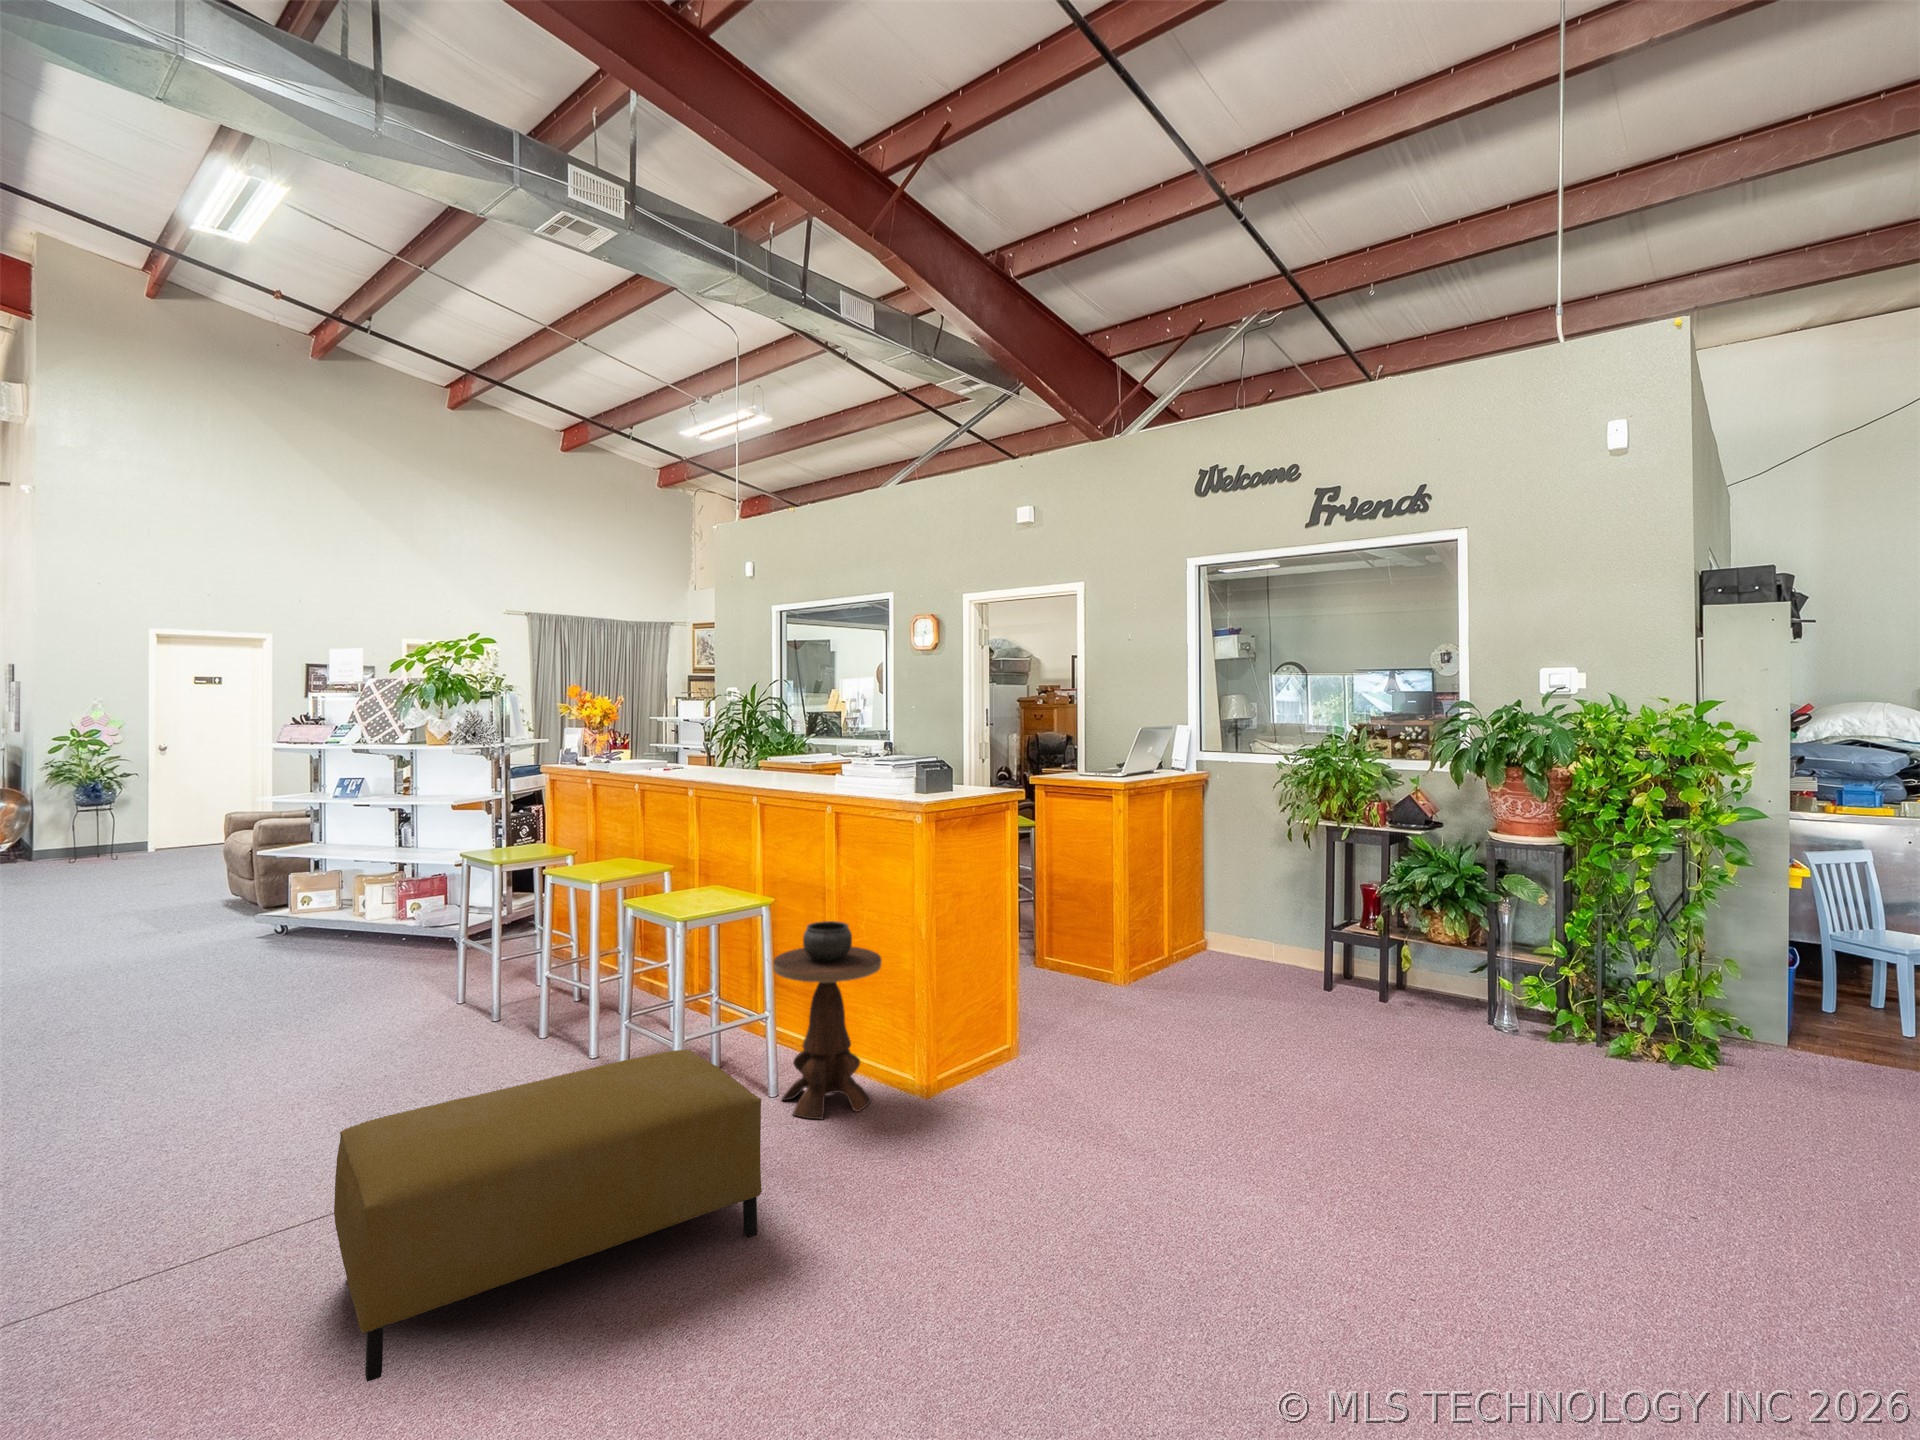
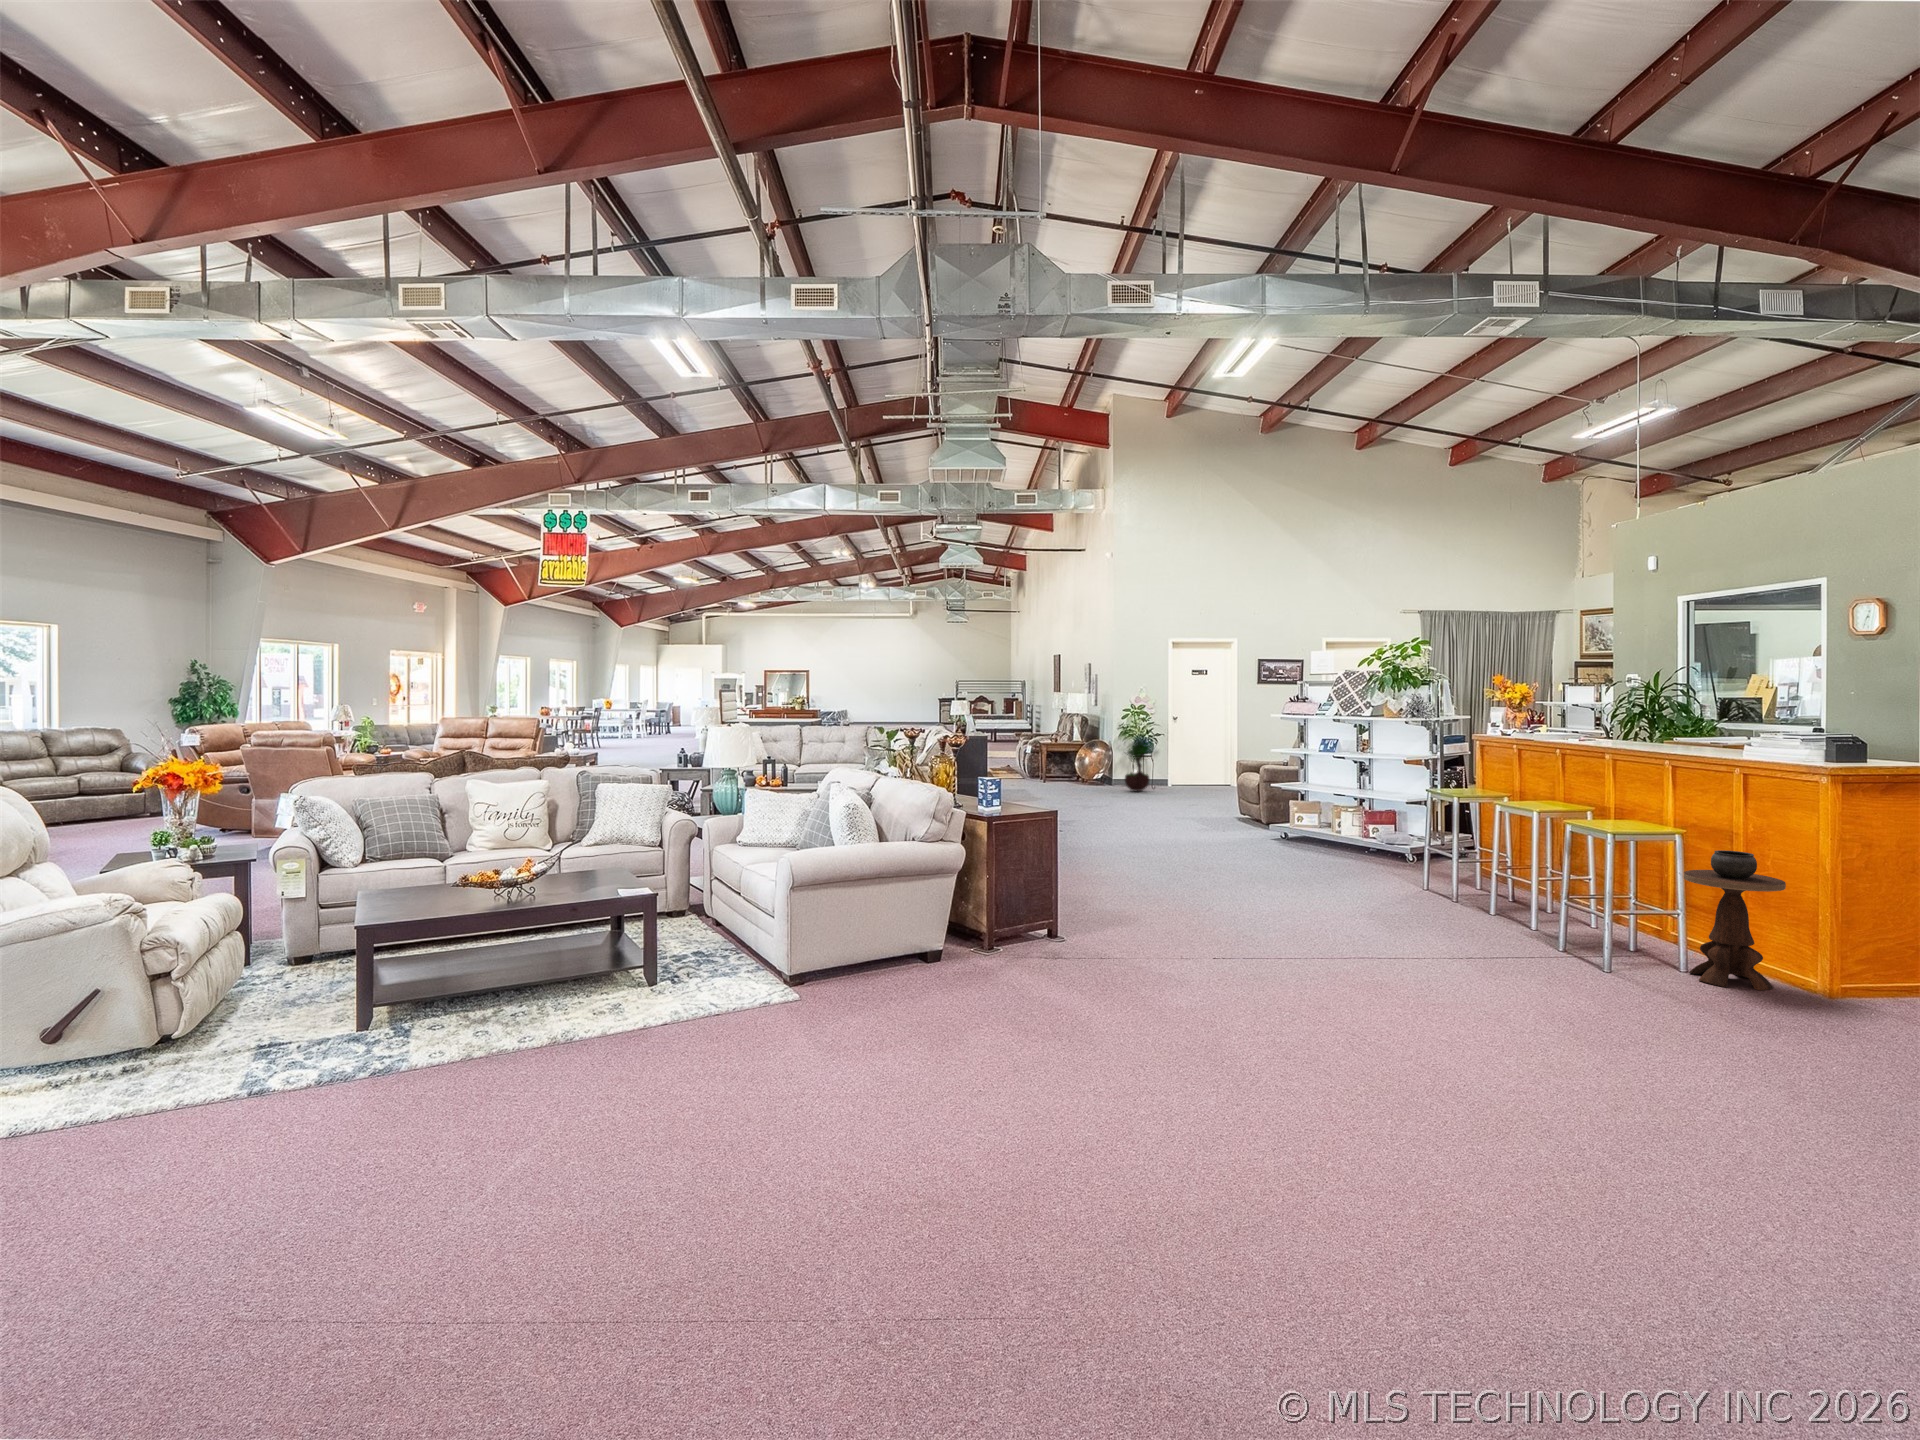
potted tree: none [41,774,113,864] -> present [1125,739,1152,792]
ottoman: present [334,1050,762,1382] -> none [1419,900,1676,1018]

